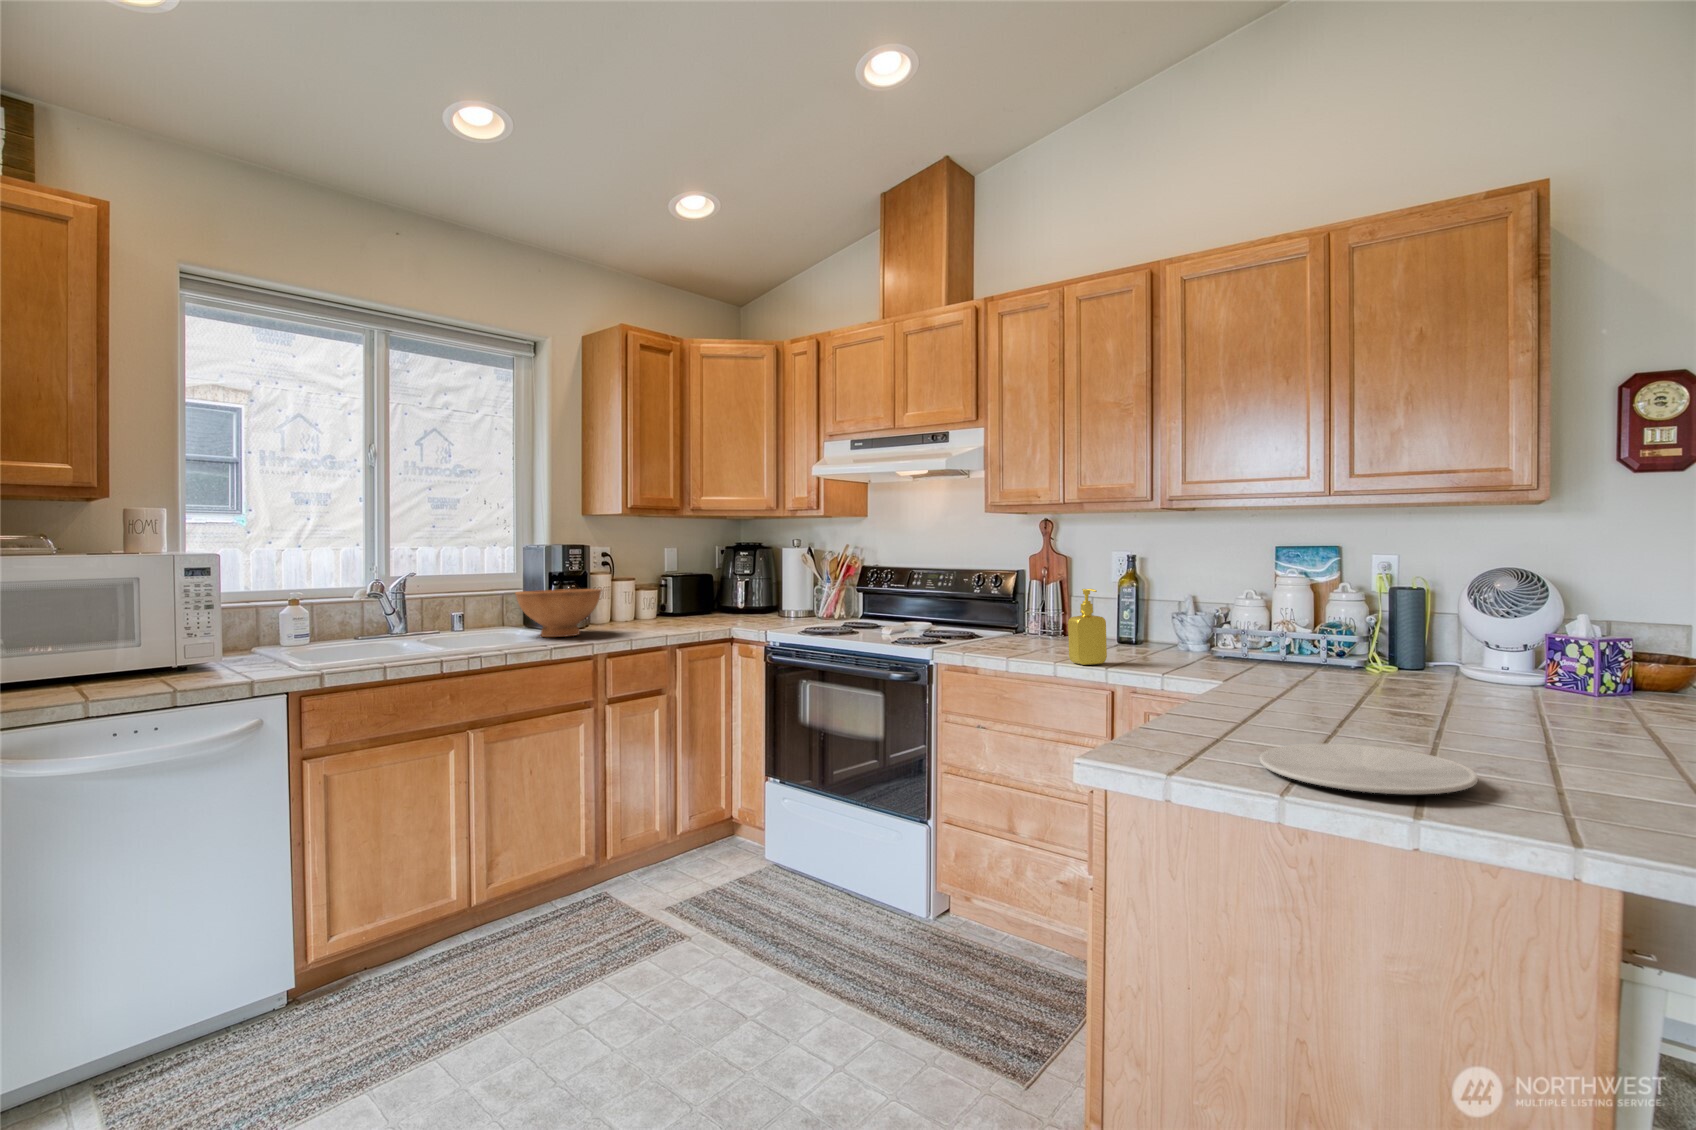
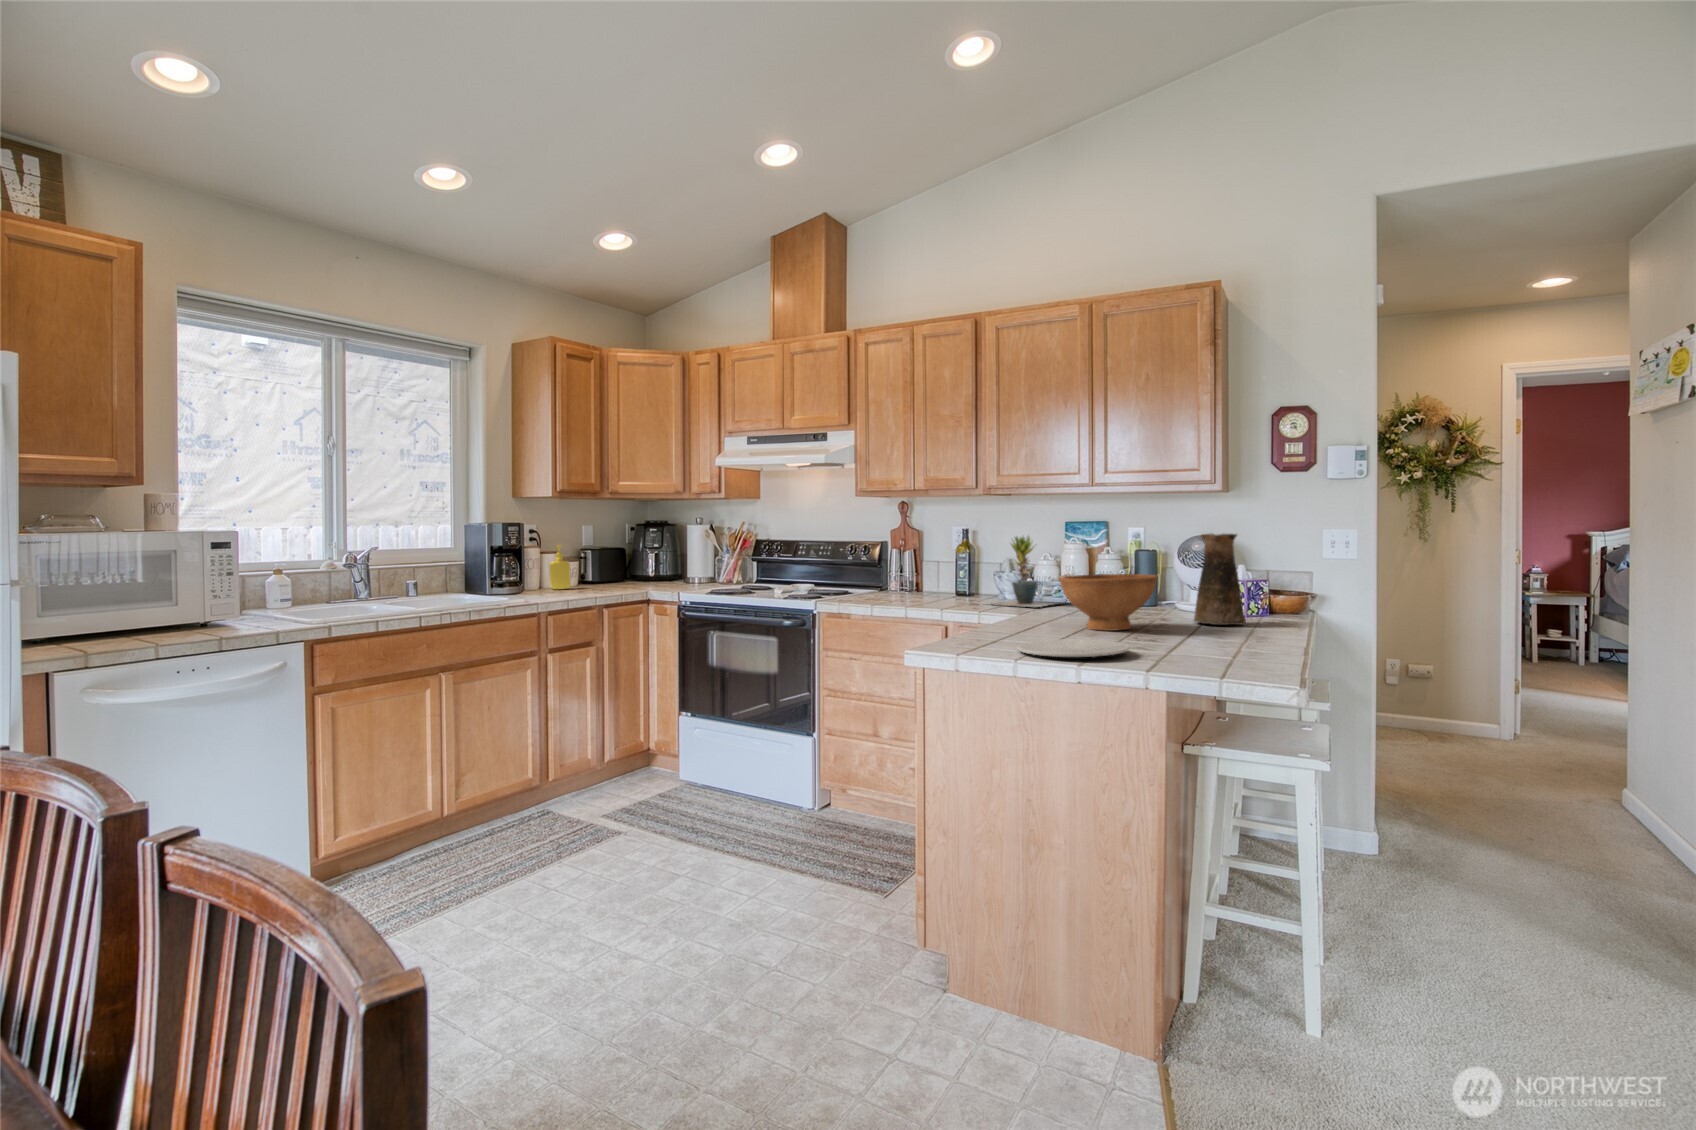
potted plant: none [1159,564,1283,666] -> present [990,536,1058,607]
pitcher: none [1516,568,1615,714] -> present [1194,533,1246,625]
bowl: present [515,589,601,637] -> present [1059,574,1158,631]
soap dispenser: present [1068,589,1107,665] -> present [549,545,571,590]

